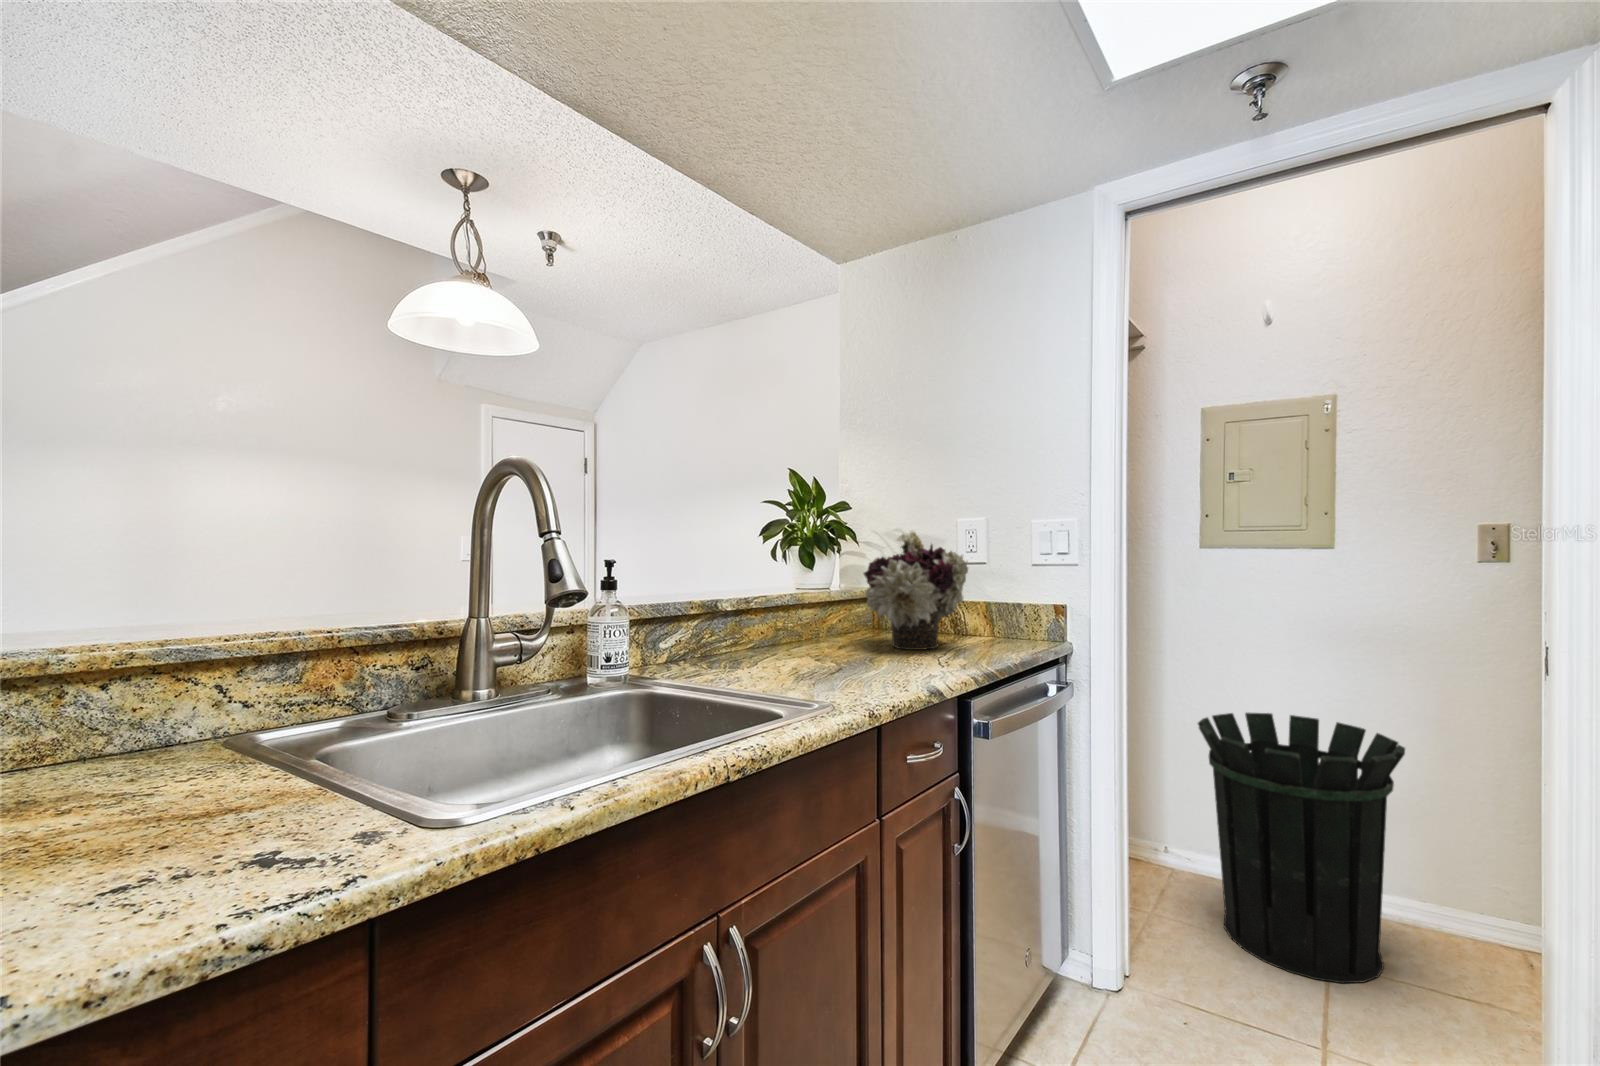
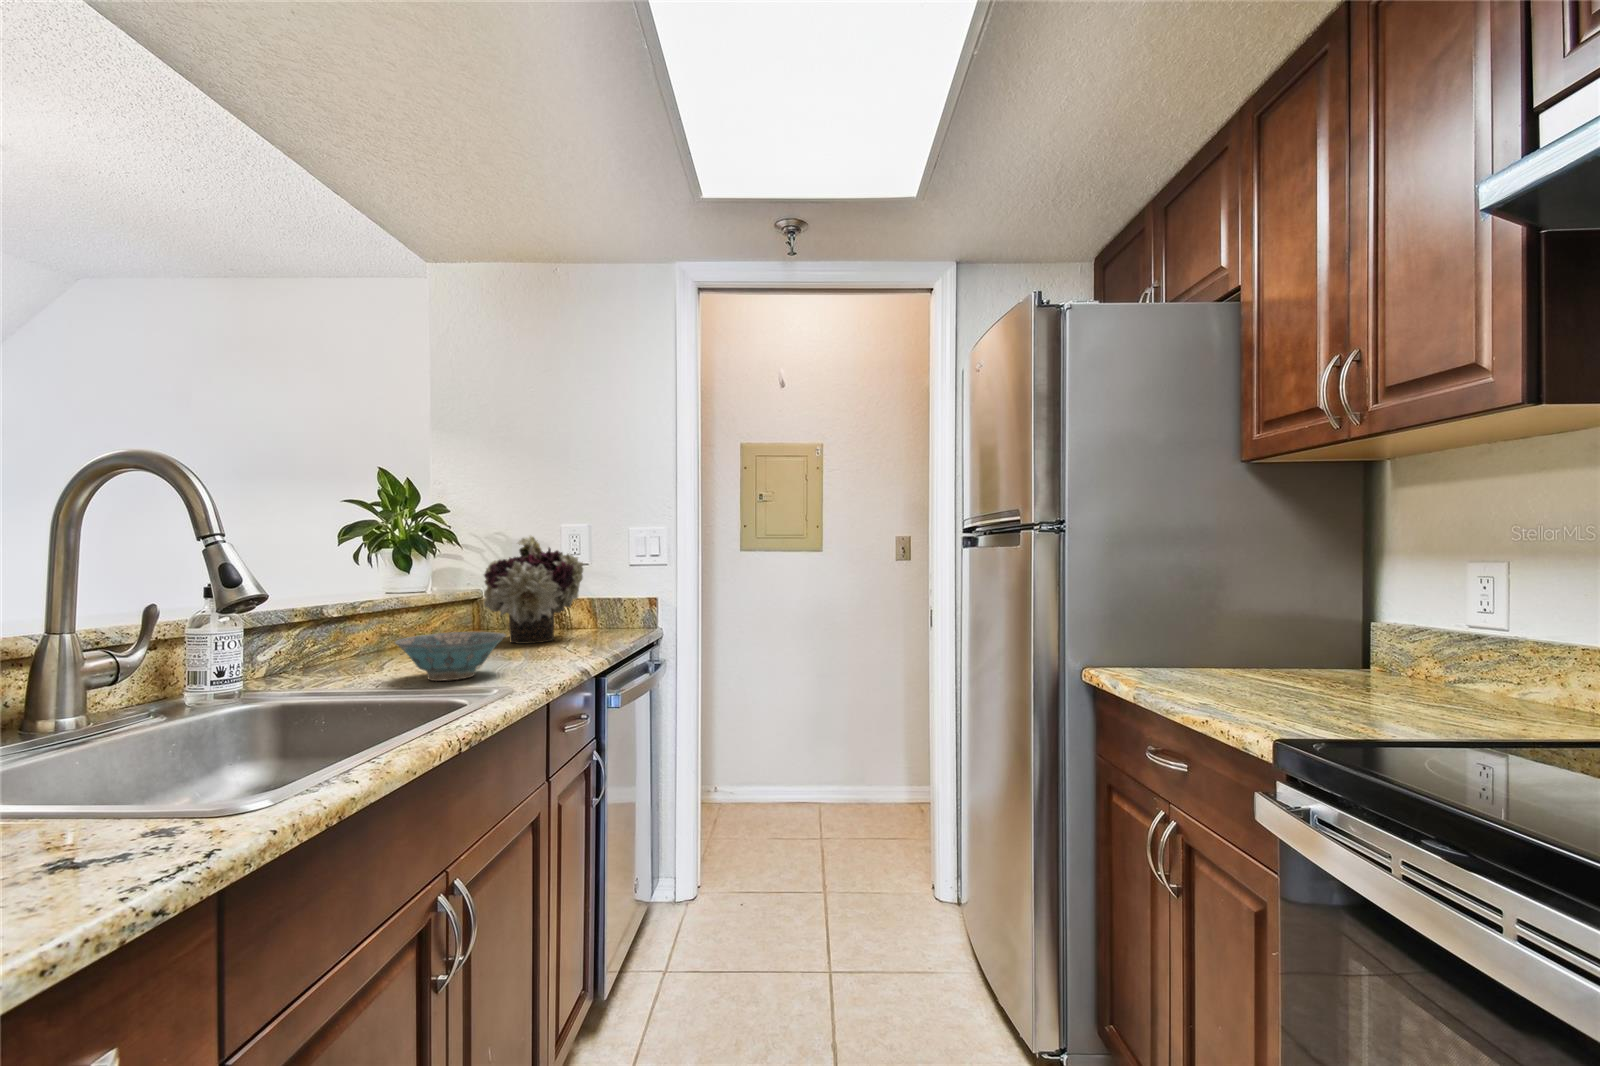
ceramic bowl: none [744,635,850,688] -> present [395,632,506,681]
waste bin: present [1198,713,1405,983] -> none [740,671,857,848]

